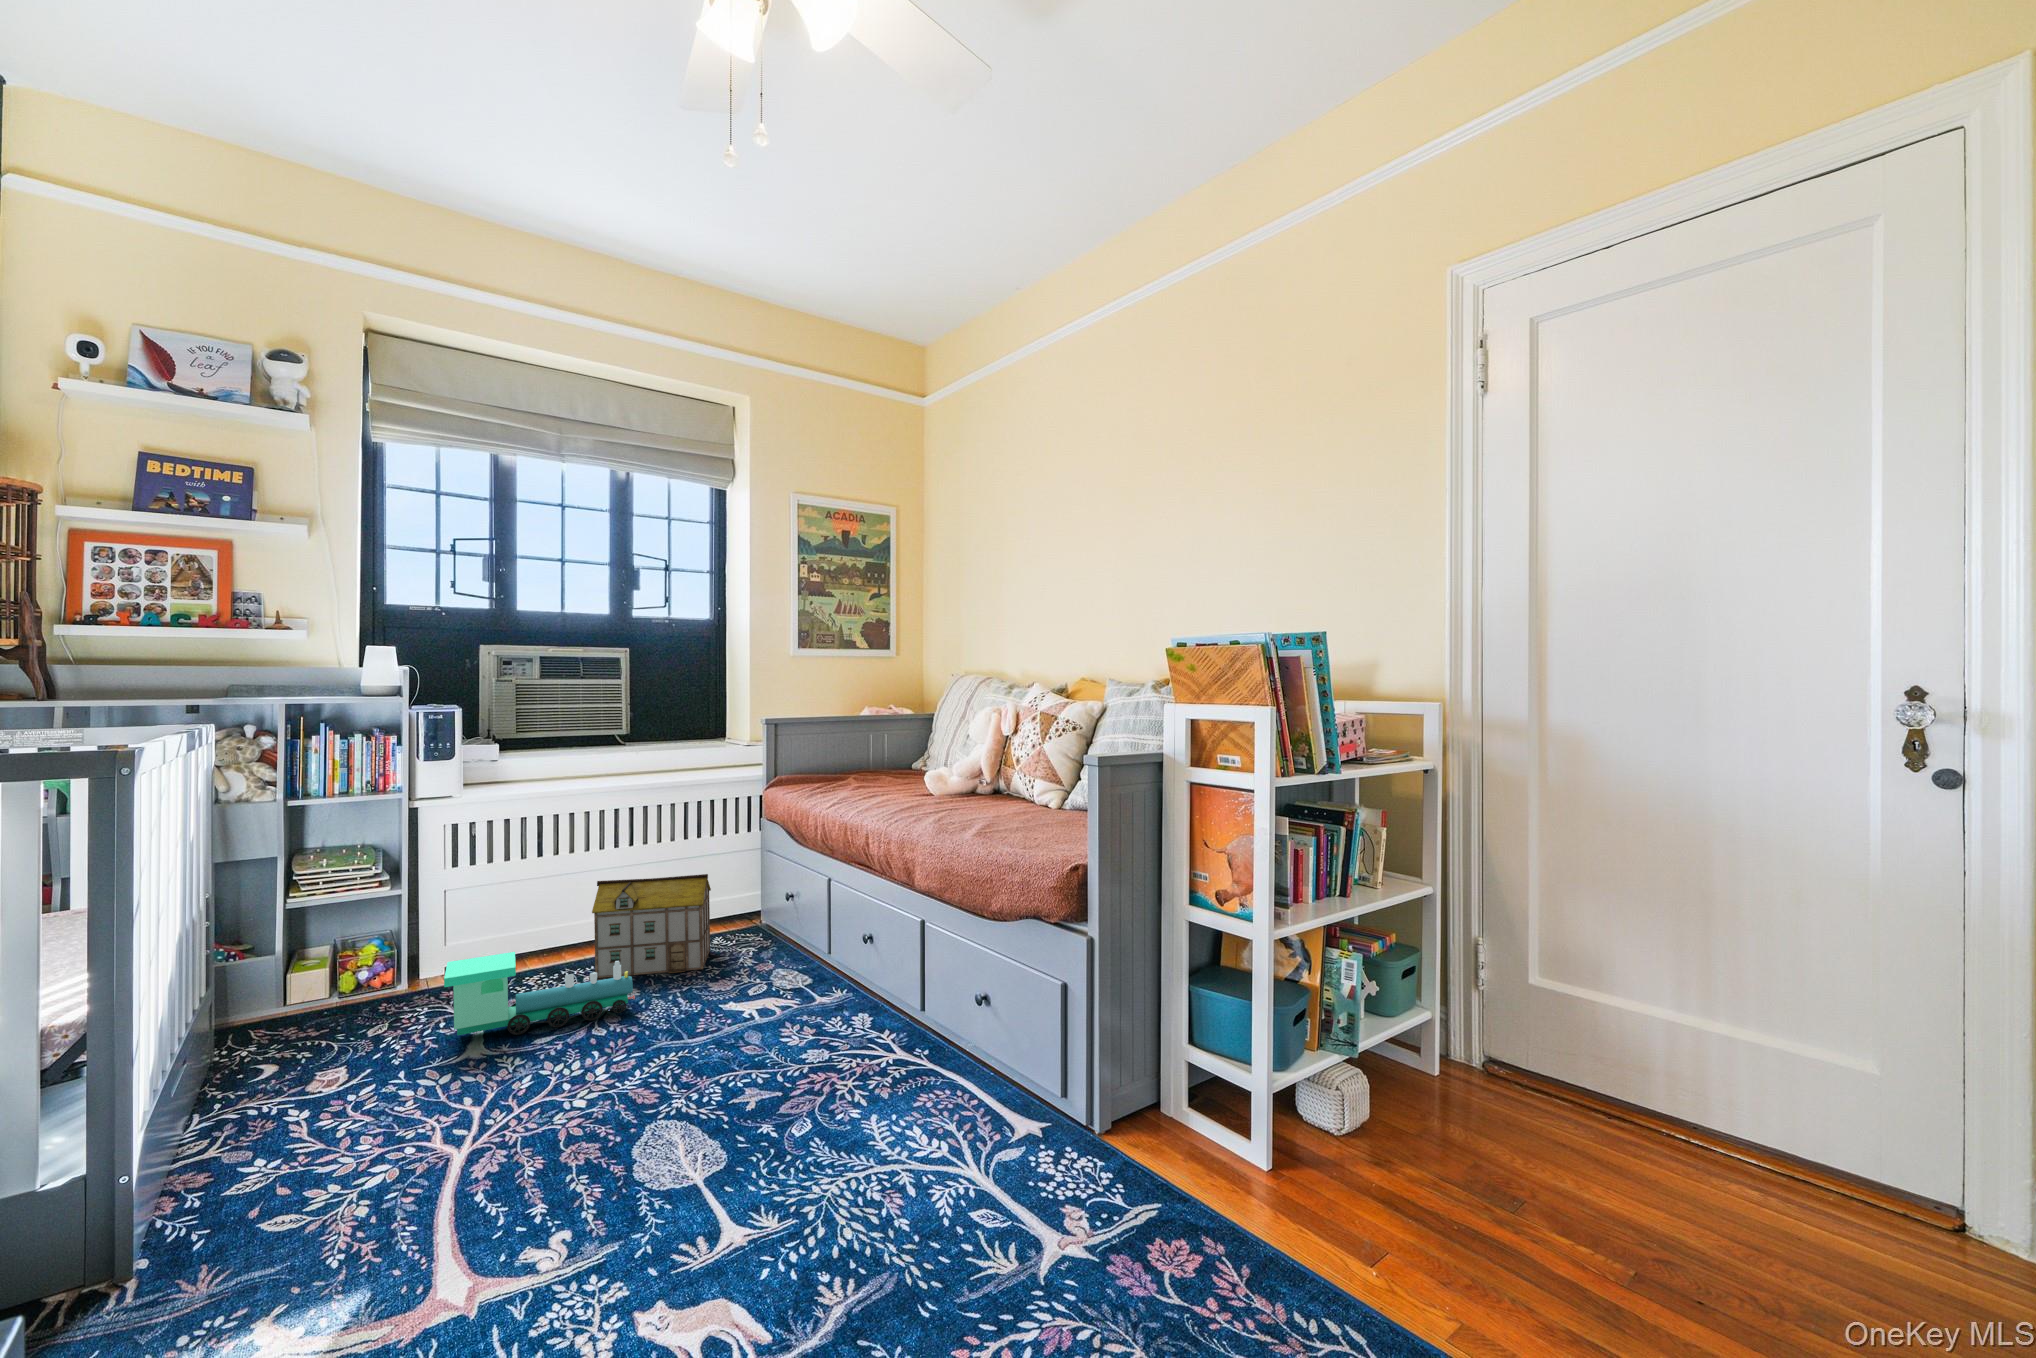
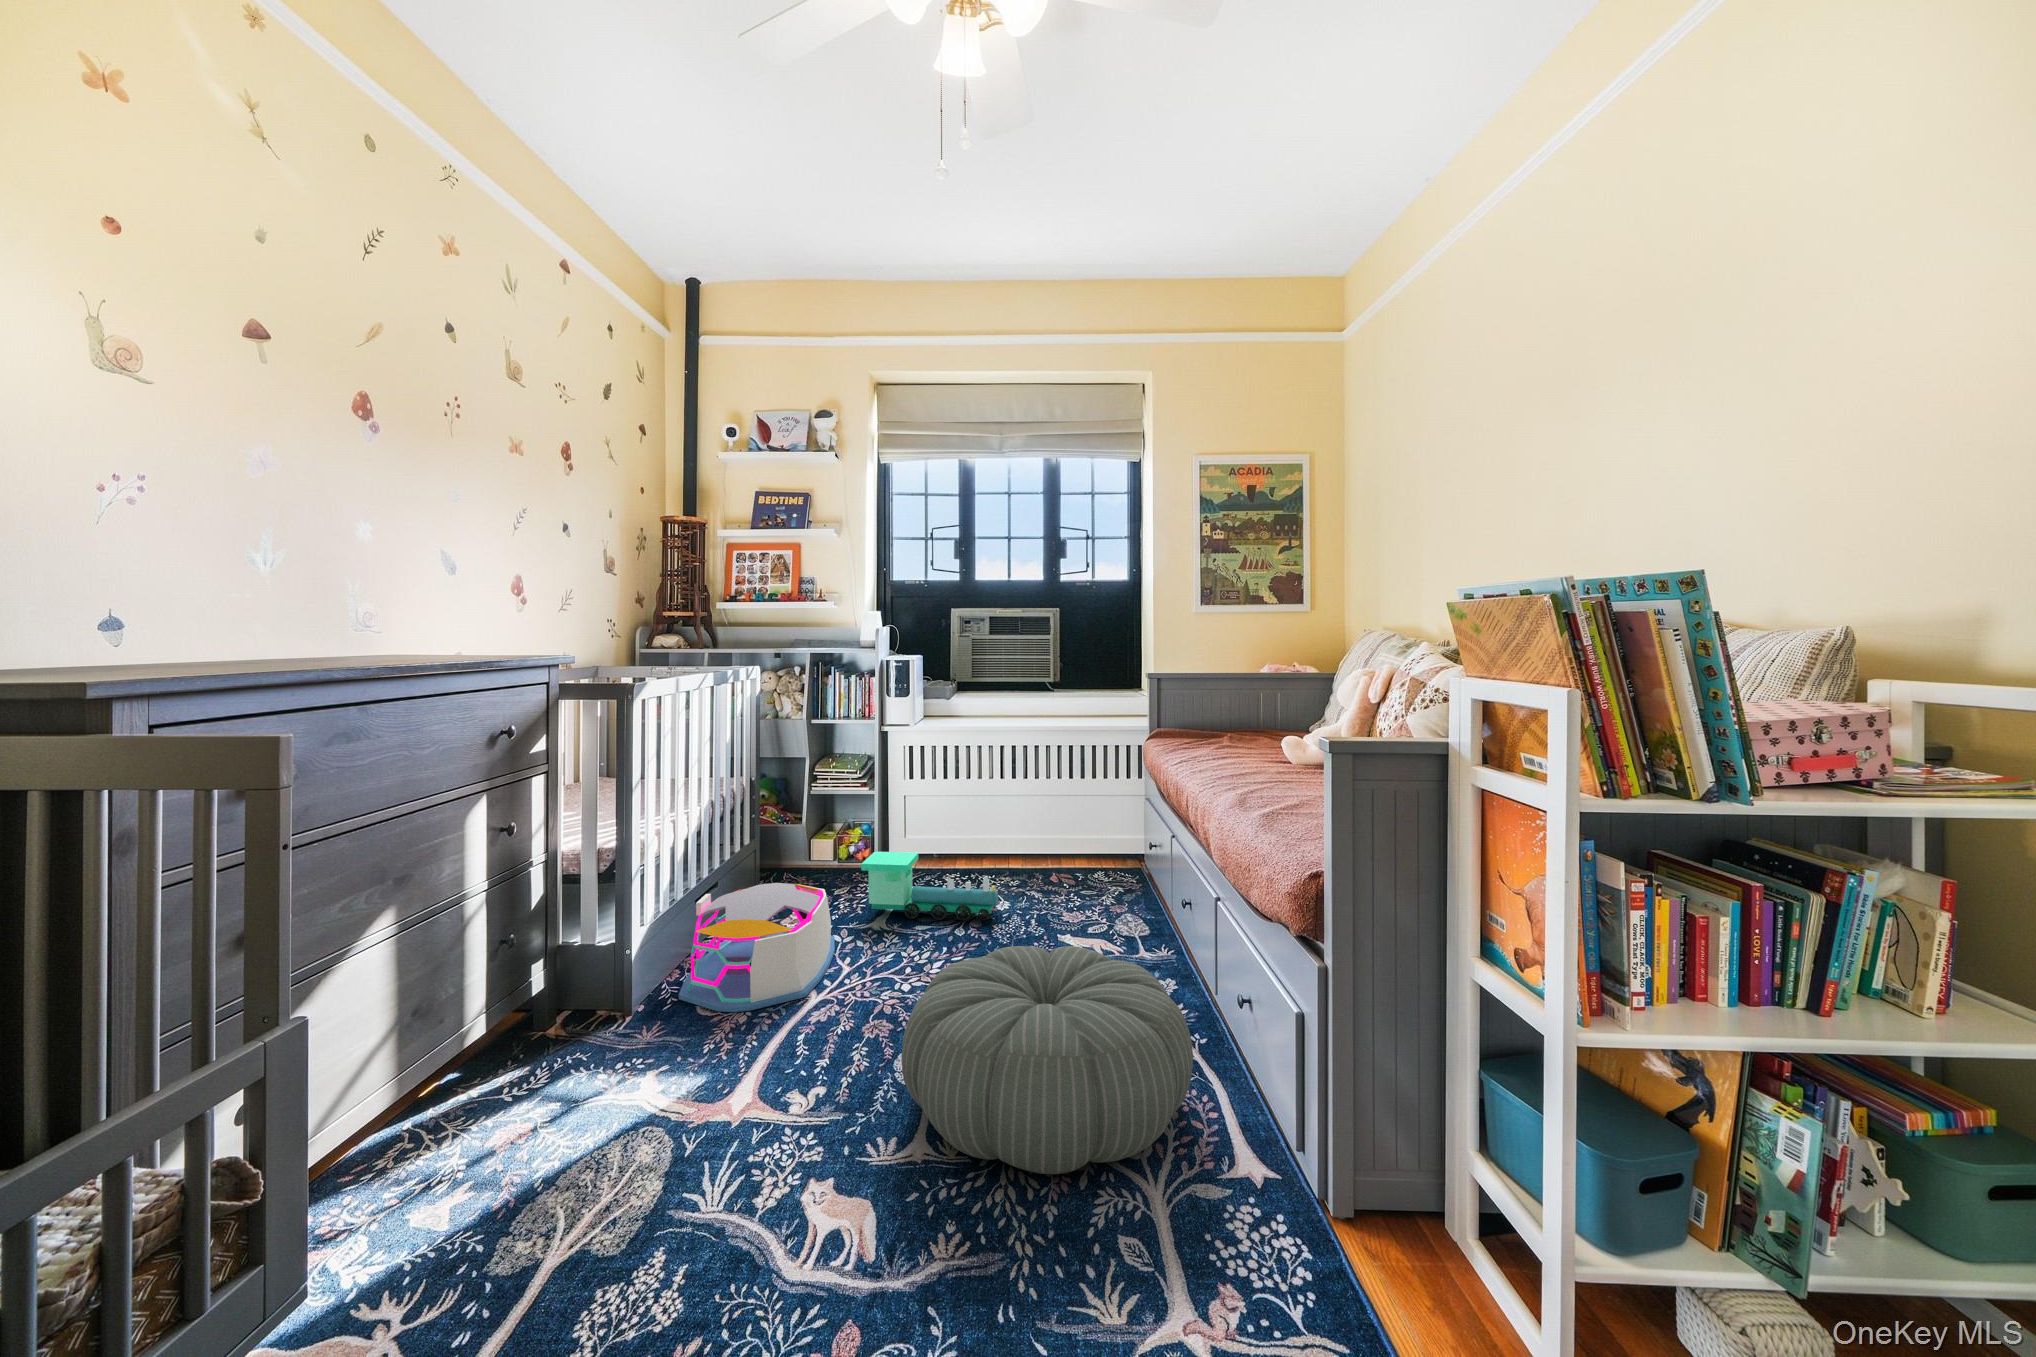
toy house: present [592,874,711,978] -> none [989,806,1090,898]
pouf: none [675,991,972,1212] -> present [901,946,1193,1174]
storage bin: none [214,1019,451,1221] -> present [679,883,835,1012]

